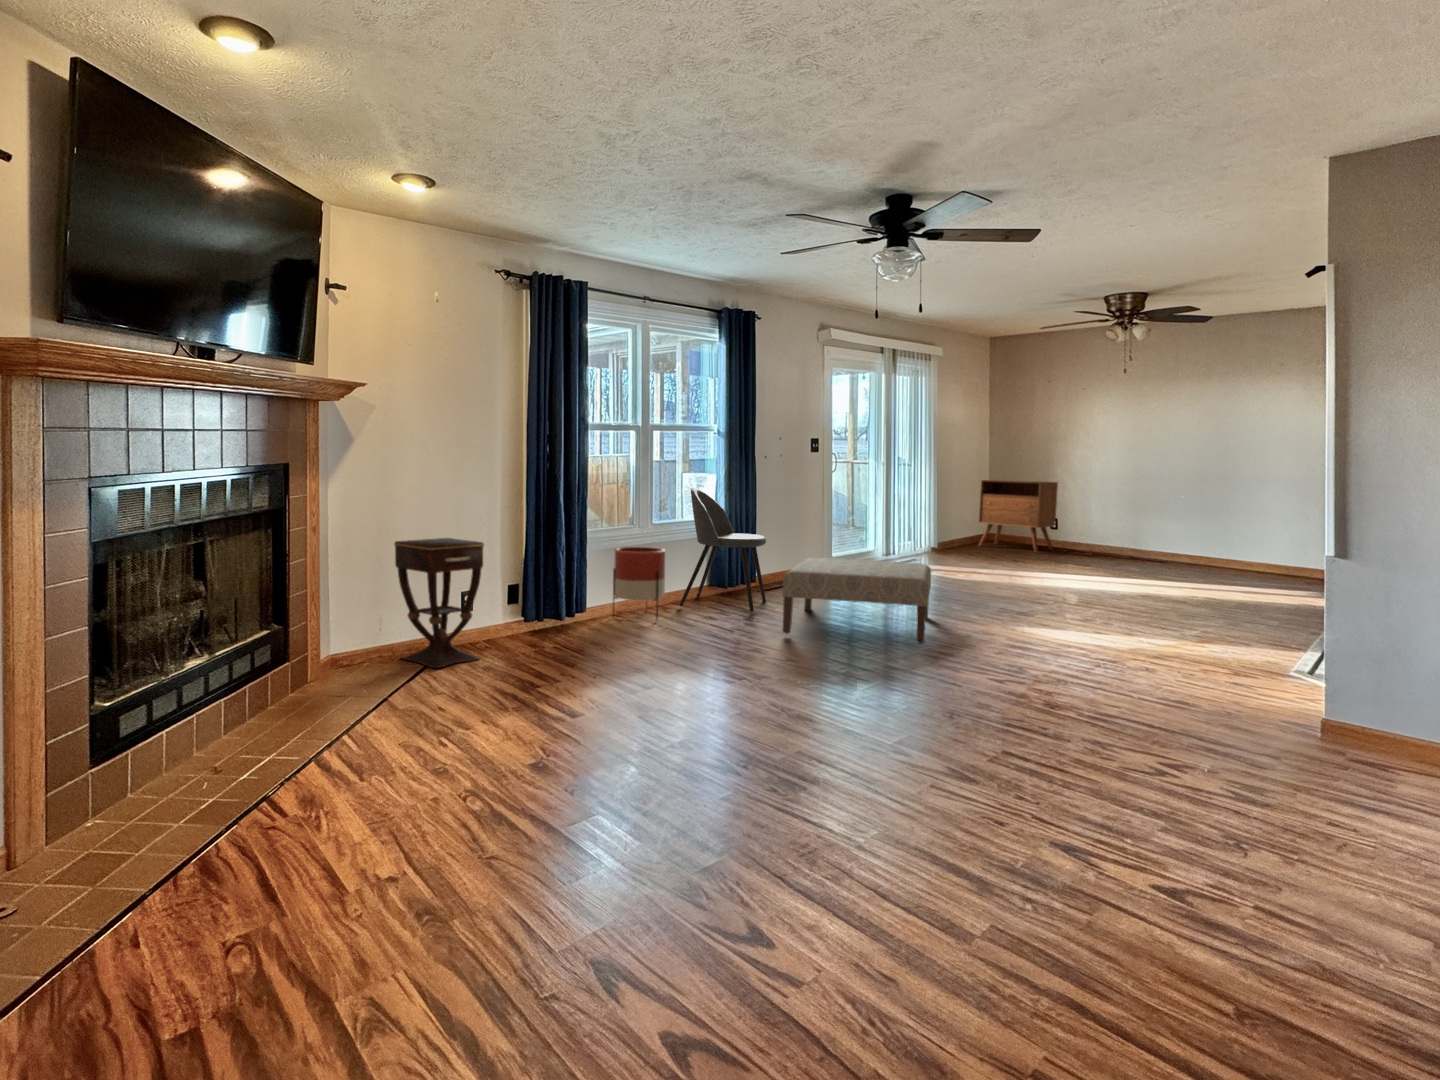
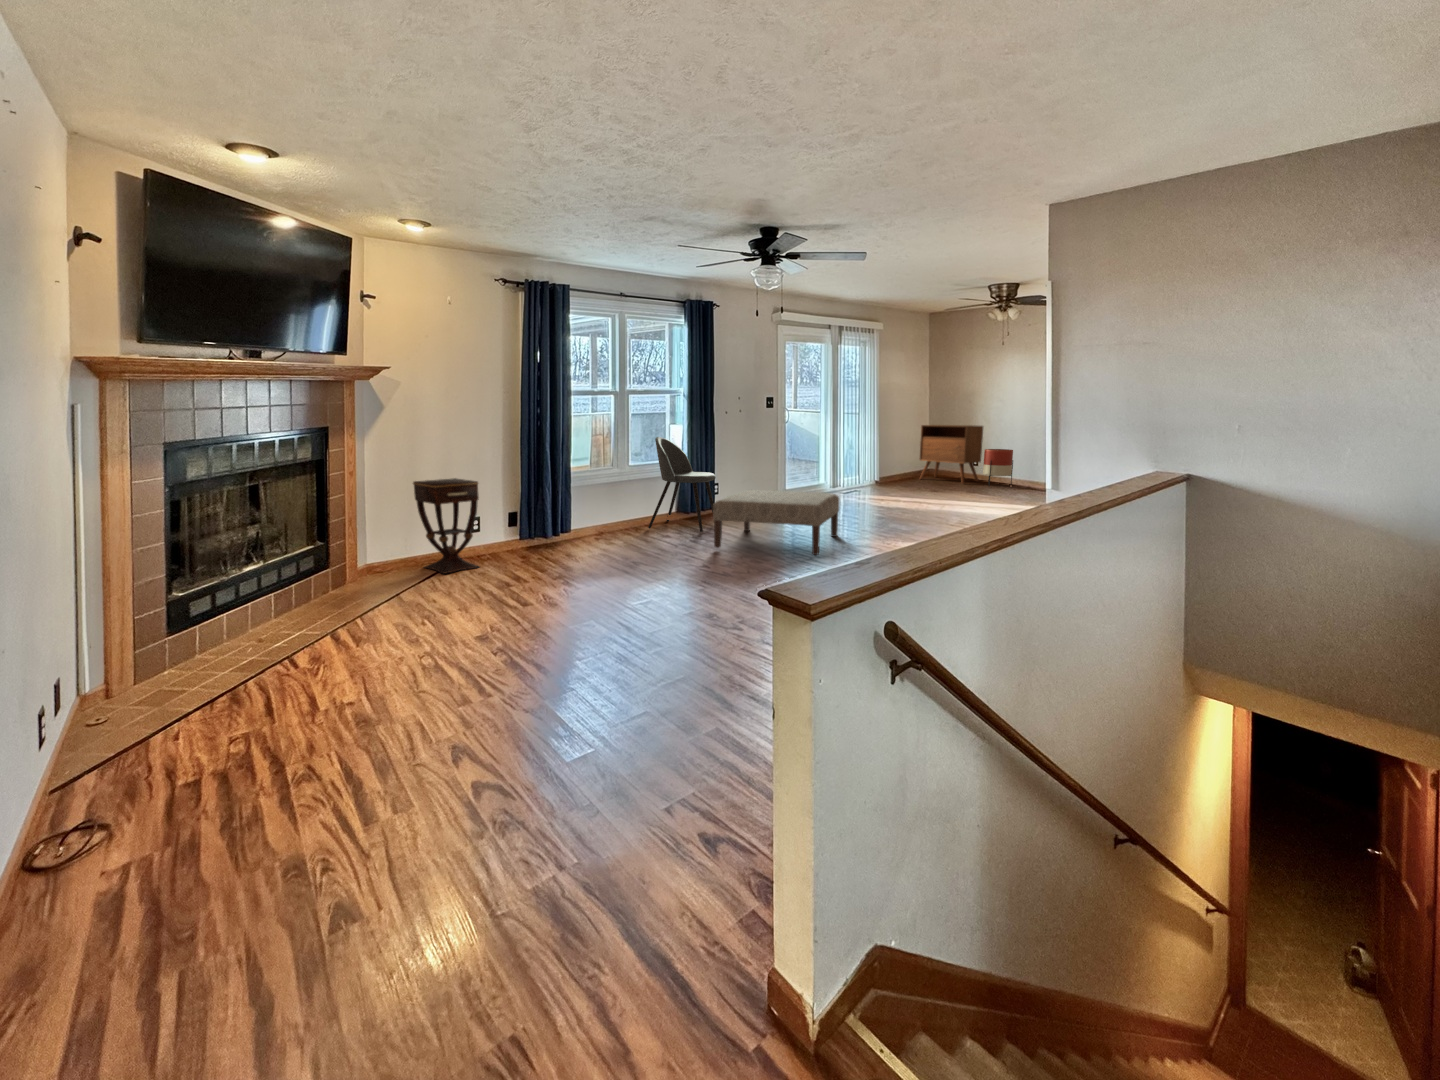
planter: present [613,547,665,620] -> present [983,449,1013,486]

